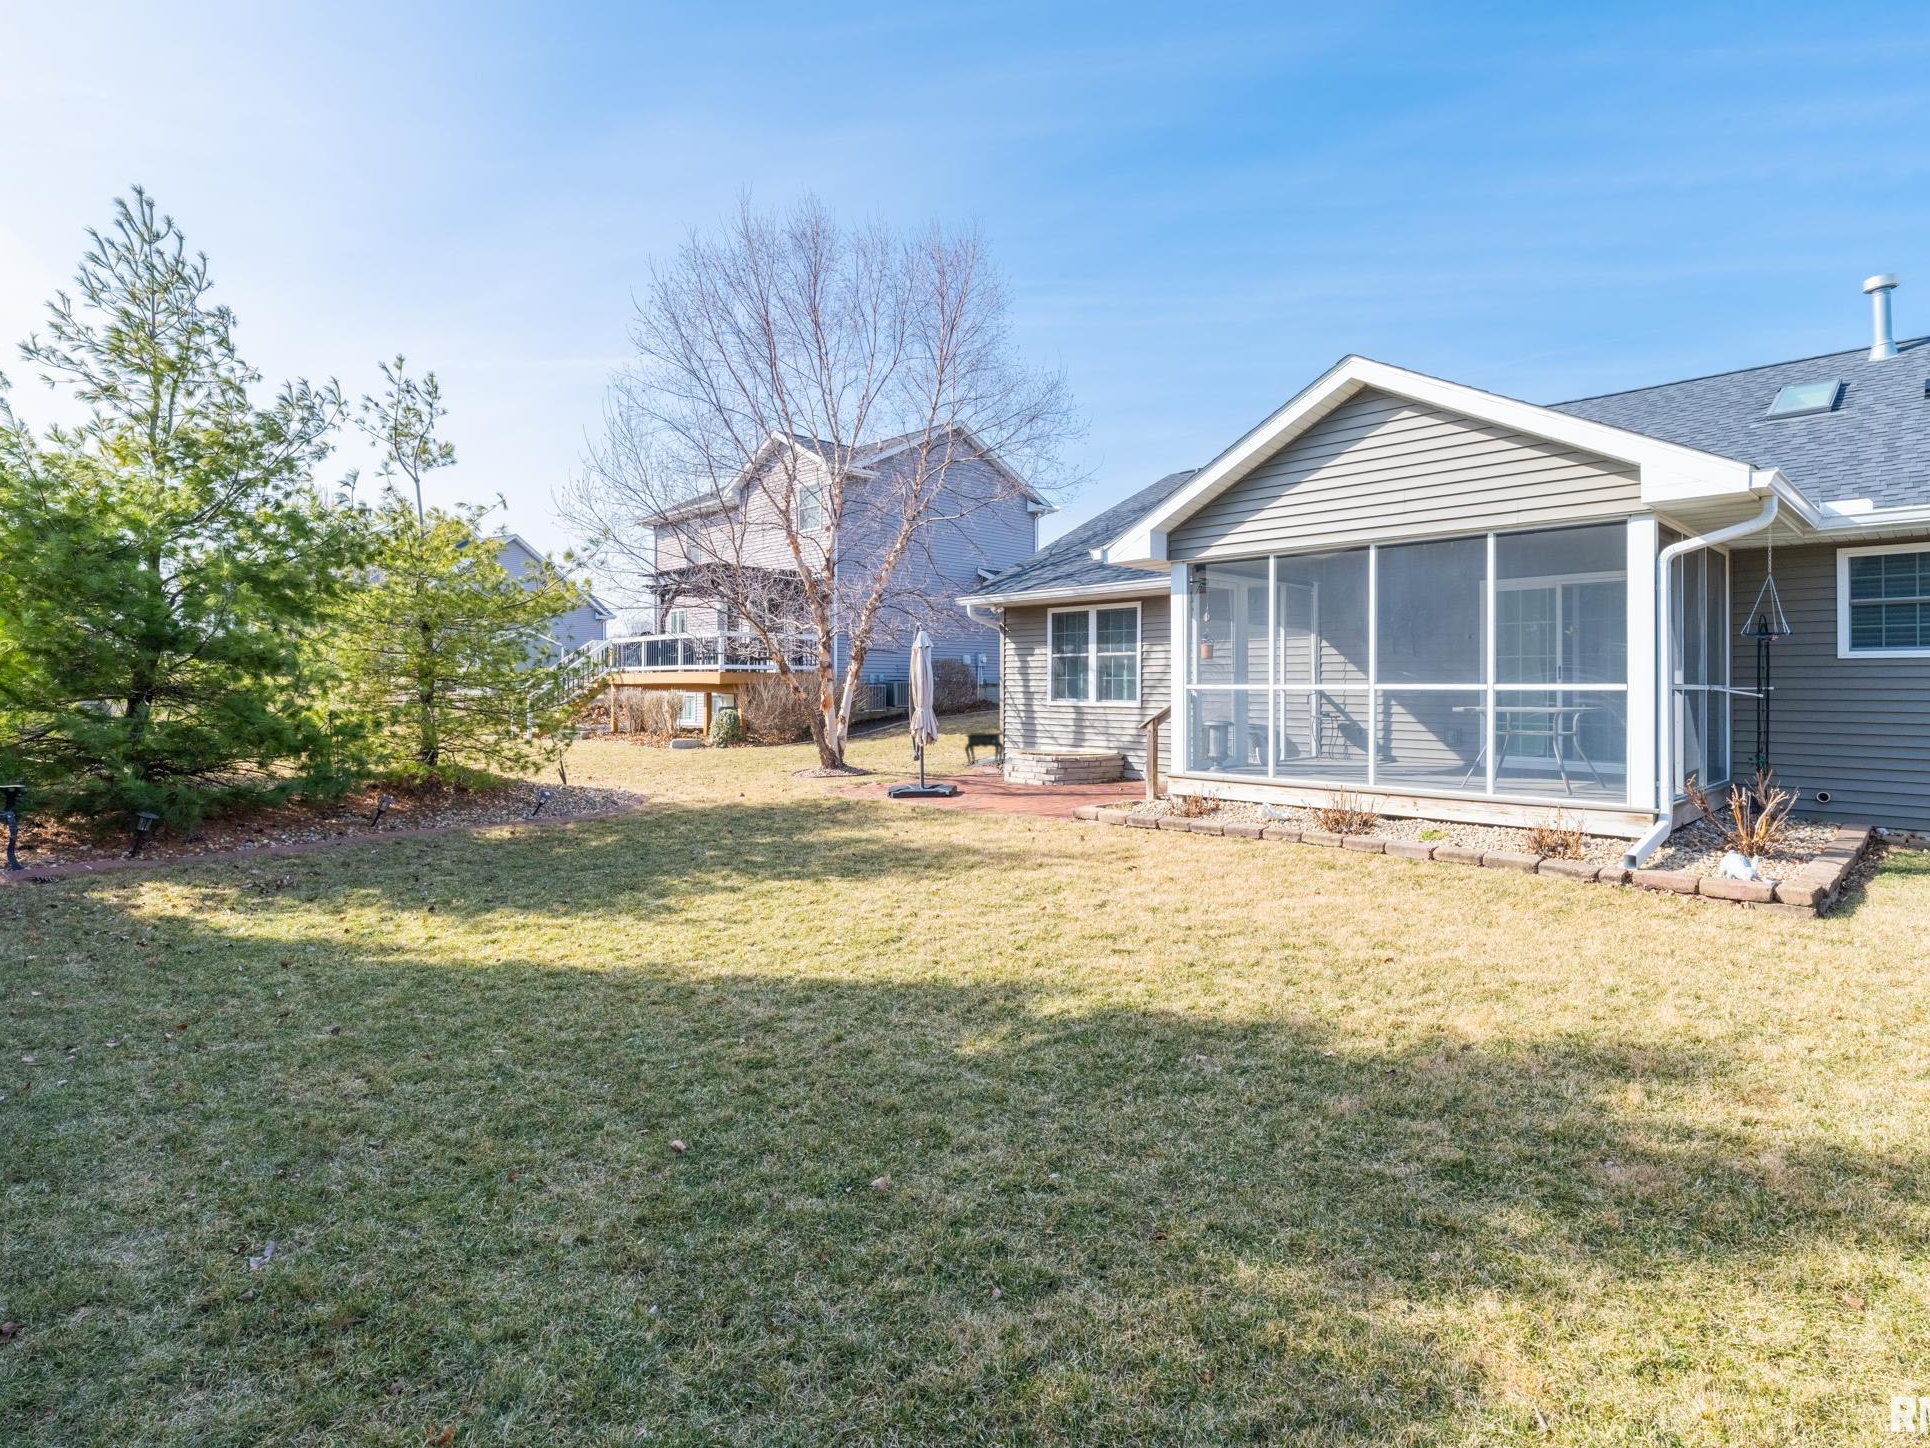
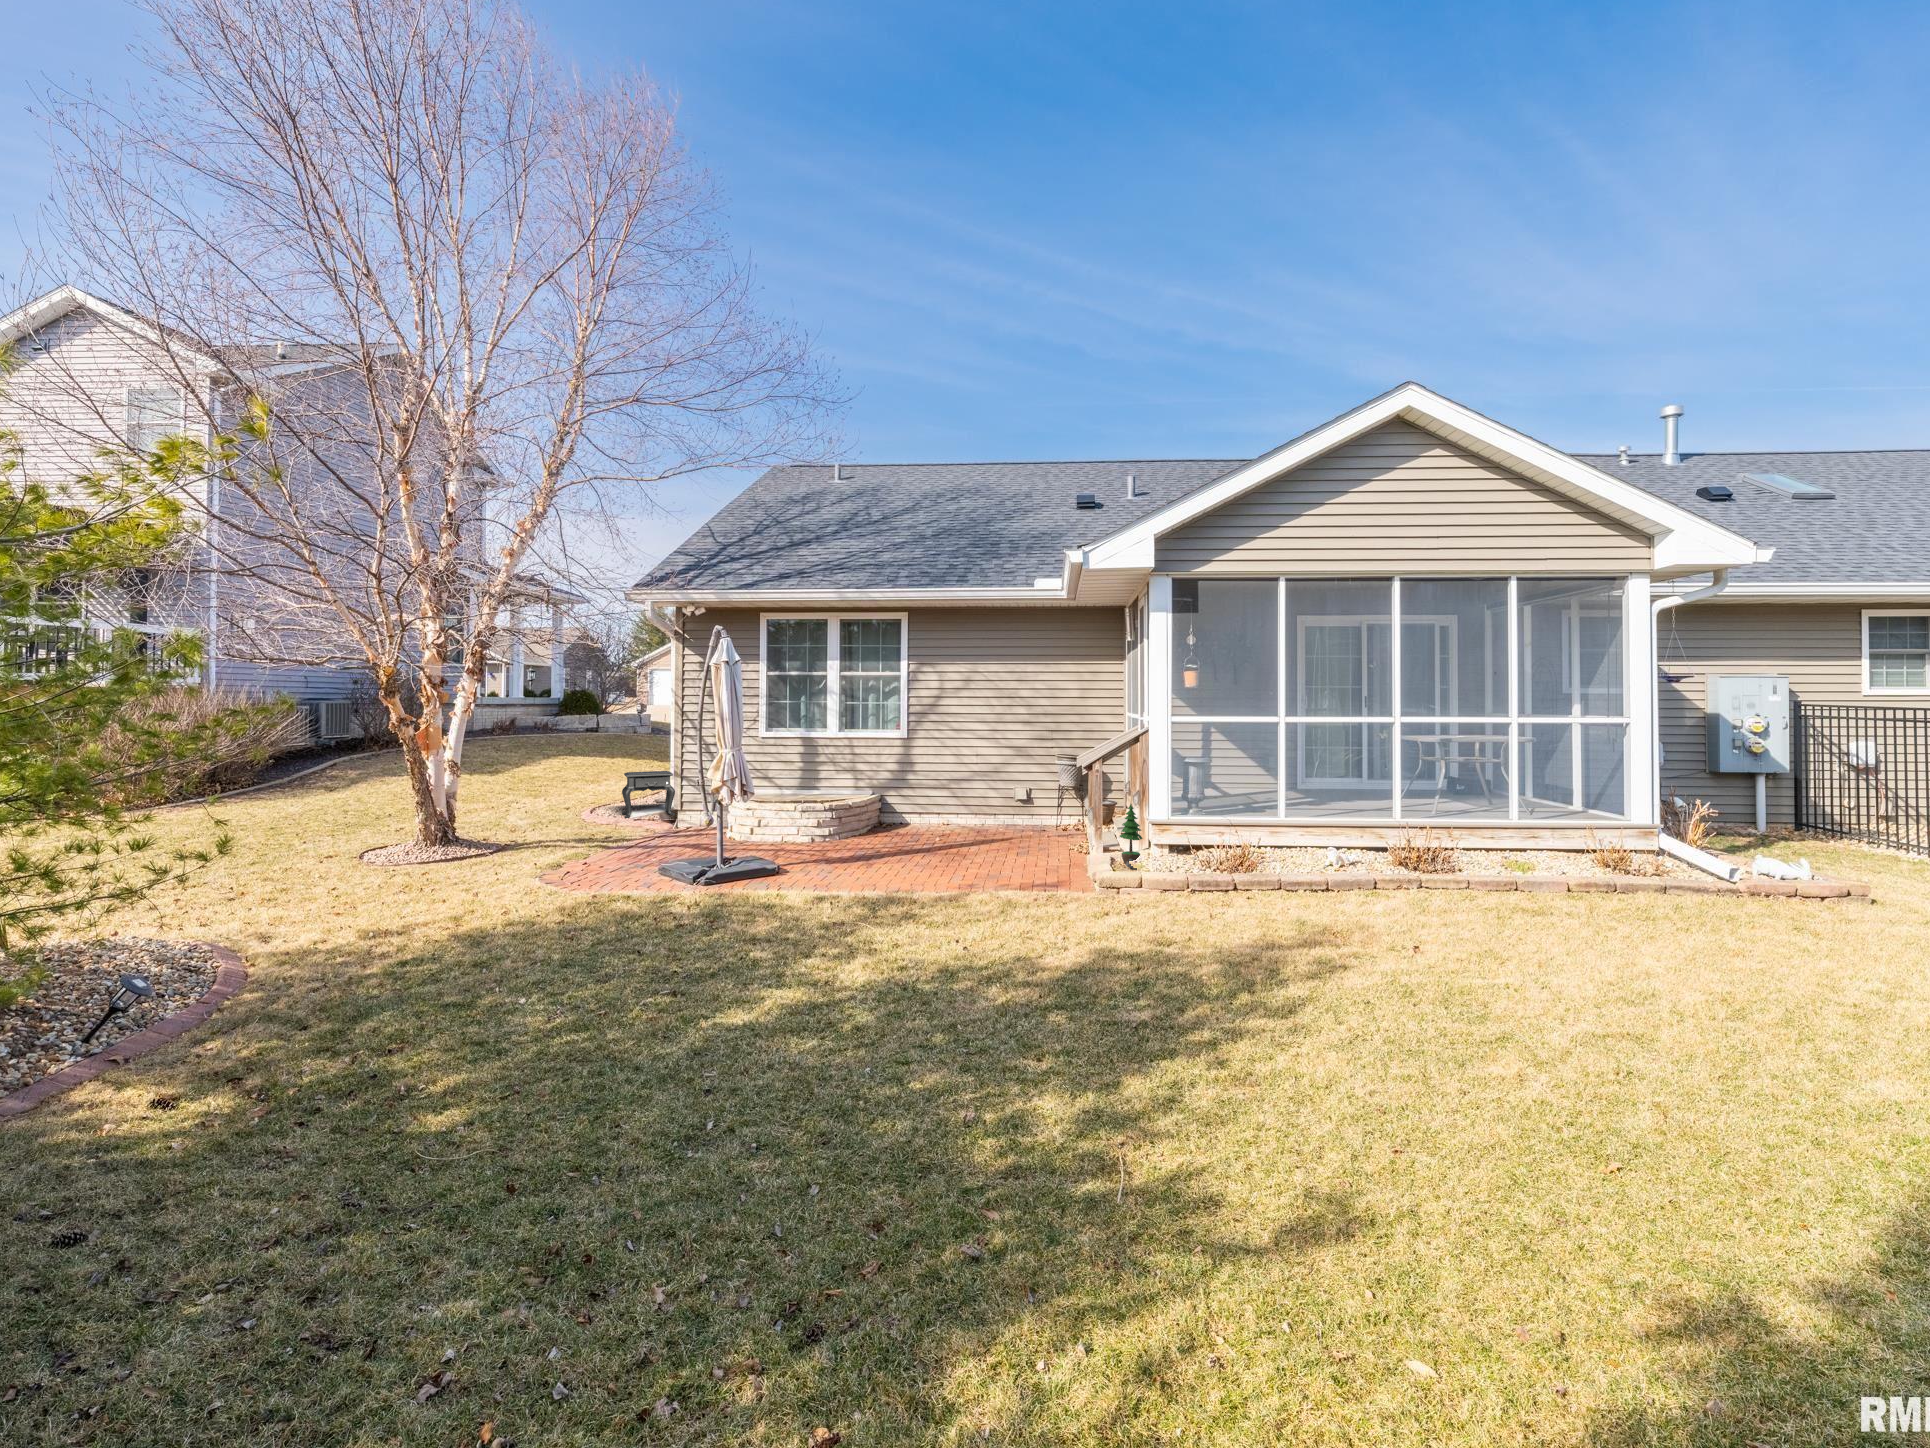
potted tree: none [1159,760,1179,815] -> present [1120,804,1143,869]

